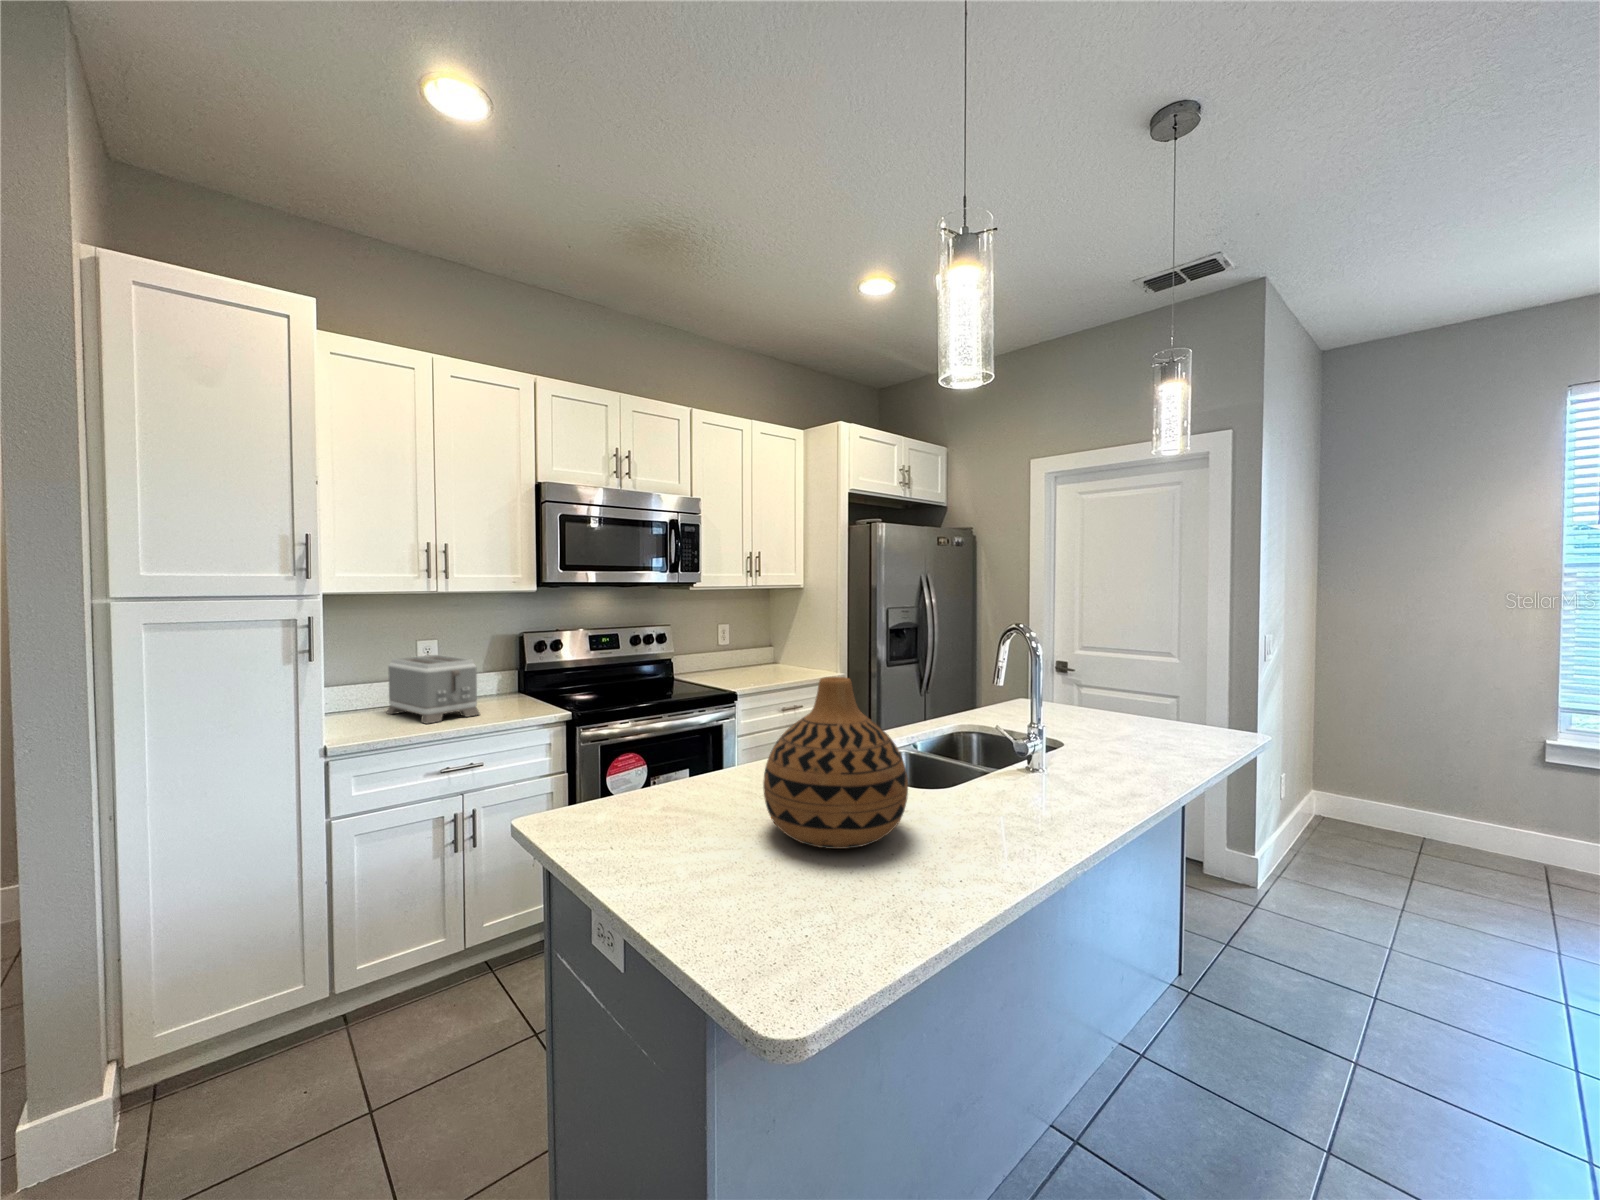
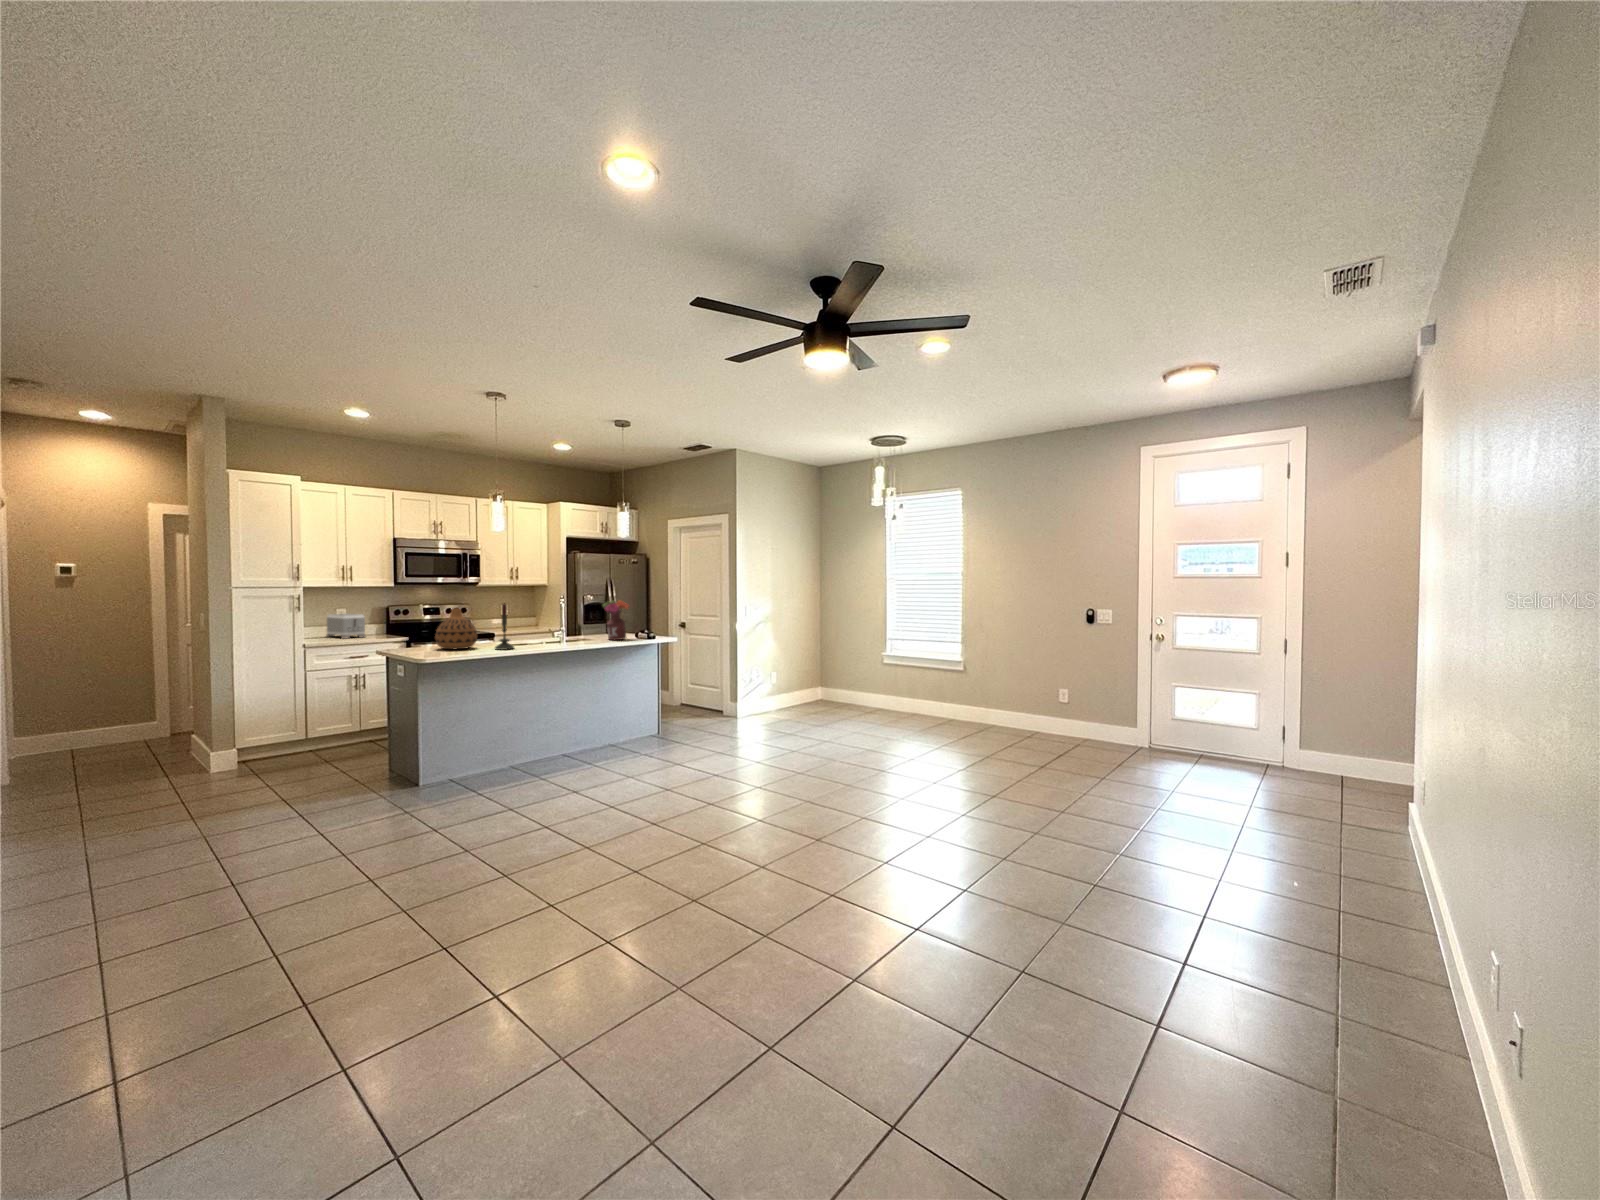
flower arrangement: none [1103,626,1195,743] -> present [603,600,629,640]
candle: none [968,653,1040,843] -> present [495,603,514,650]

